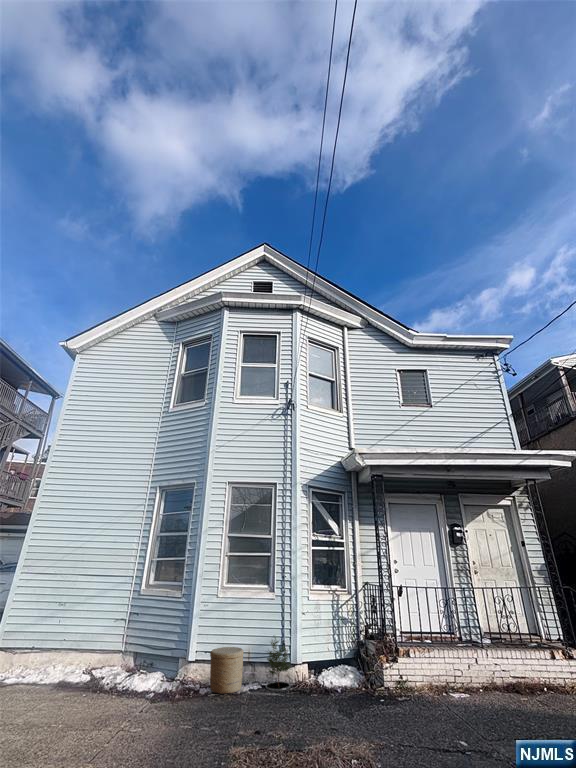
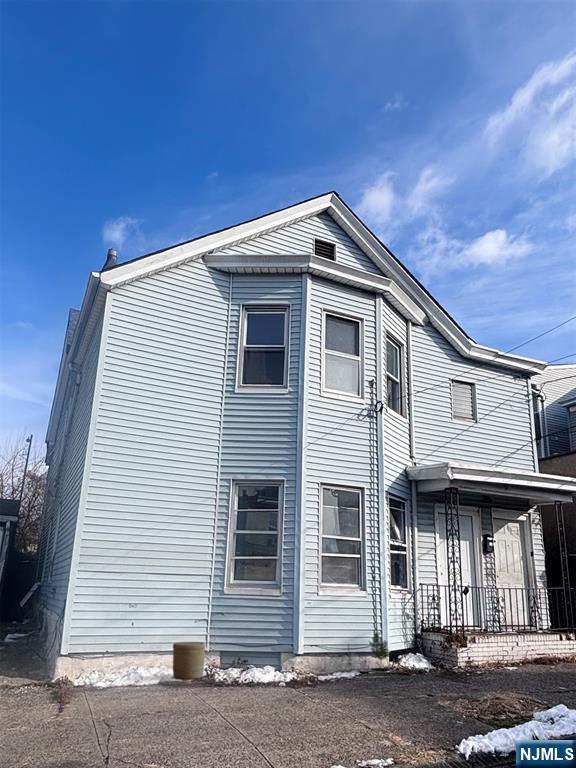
woven basket: present [210,647,244,694] -> present [173,642,205,679]

